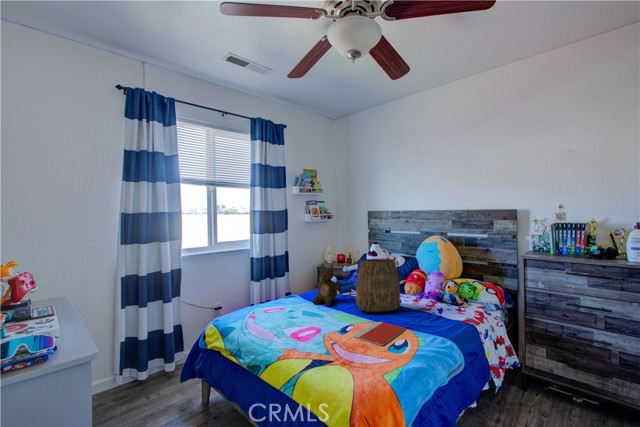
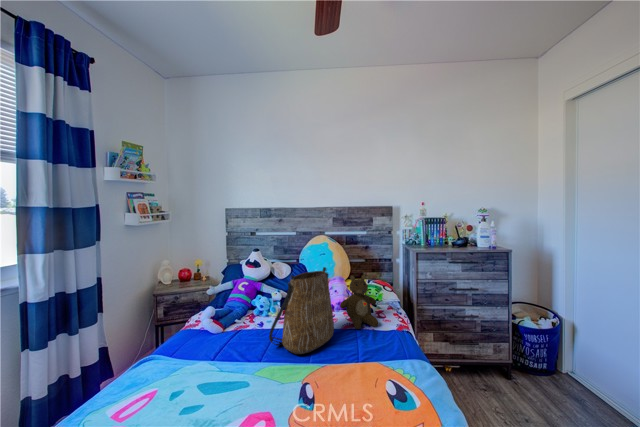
teddy bear: present [312,264,342,306] -> present [340,274,378,329]
notebook: present [354,322,405,346] -> none [335,364,393,412]

